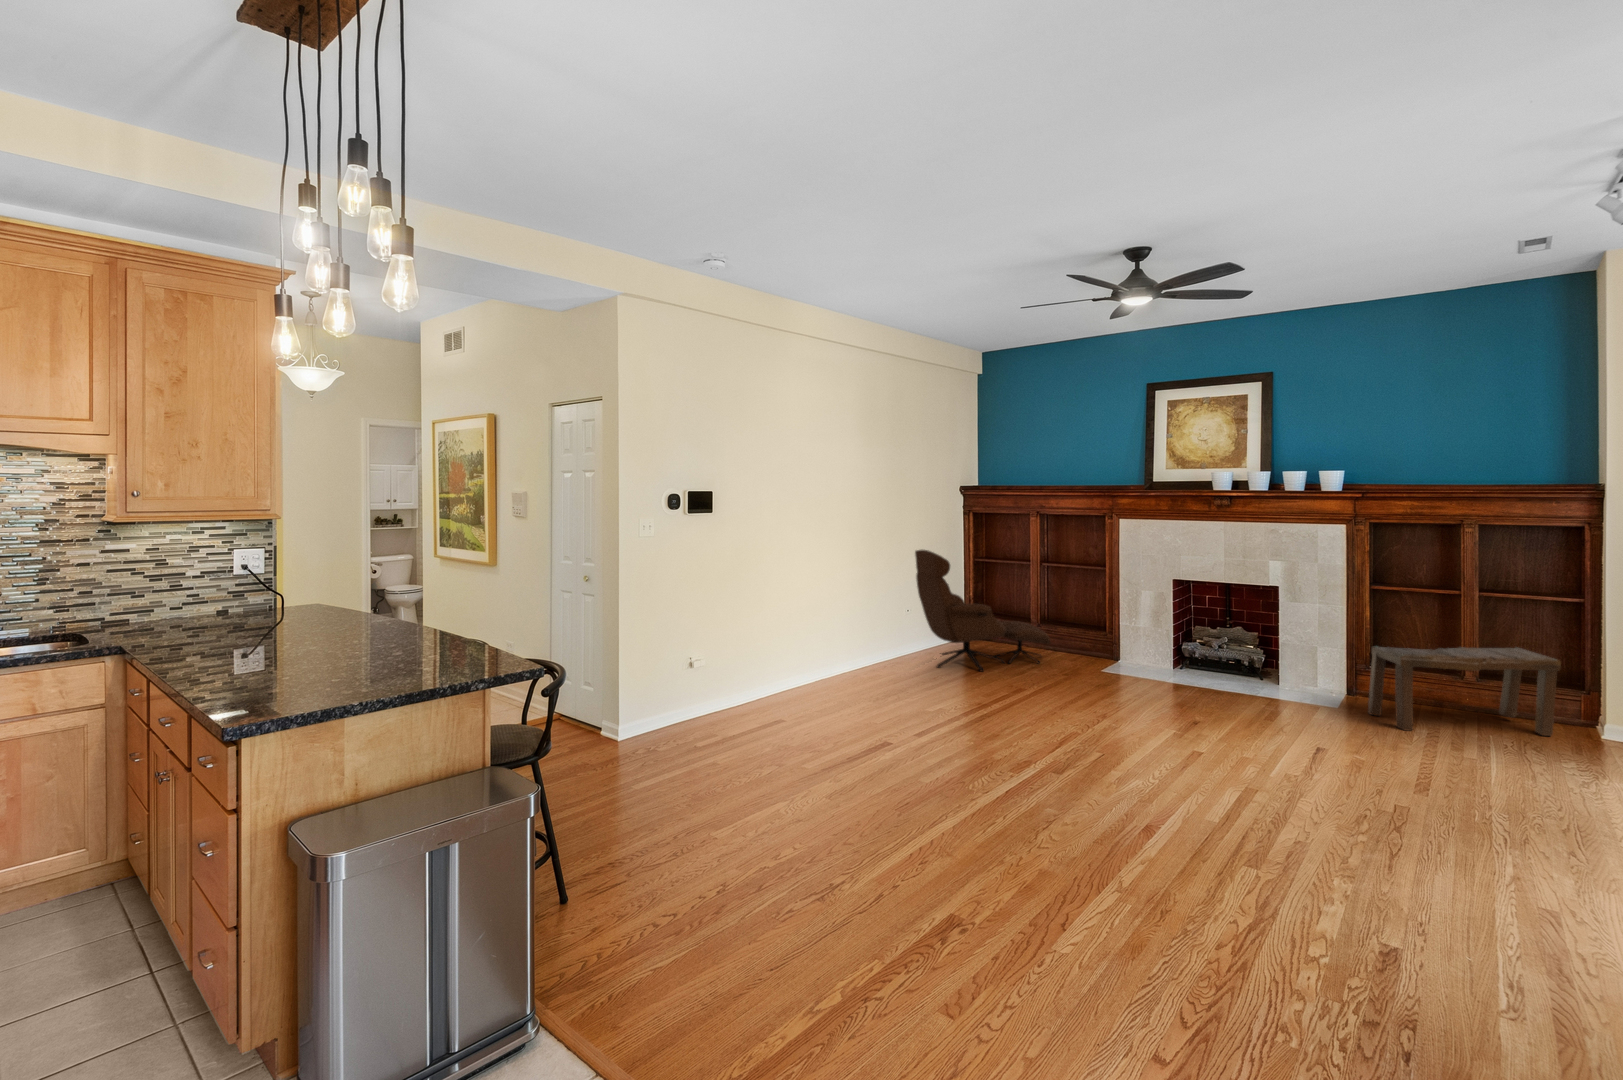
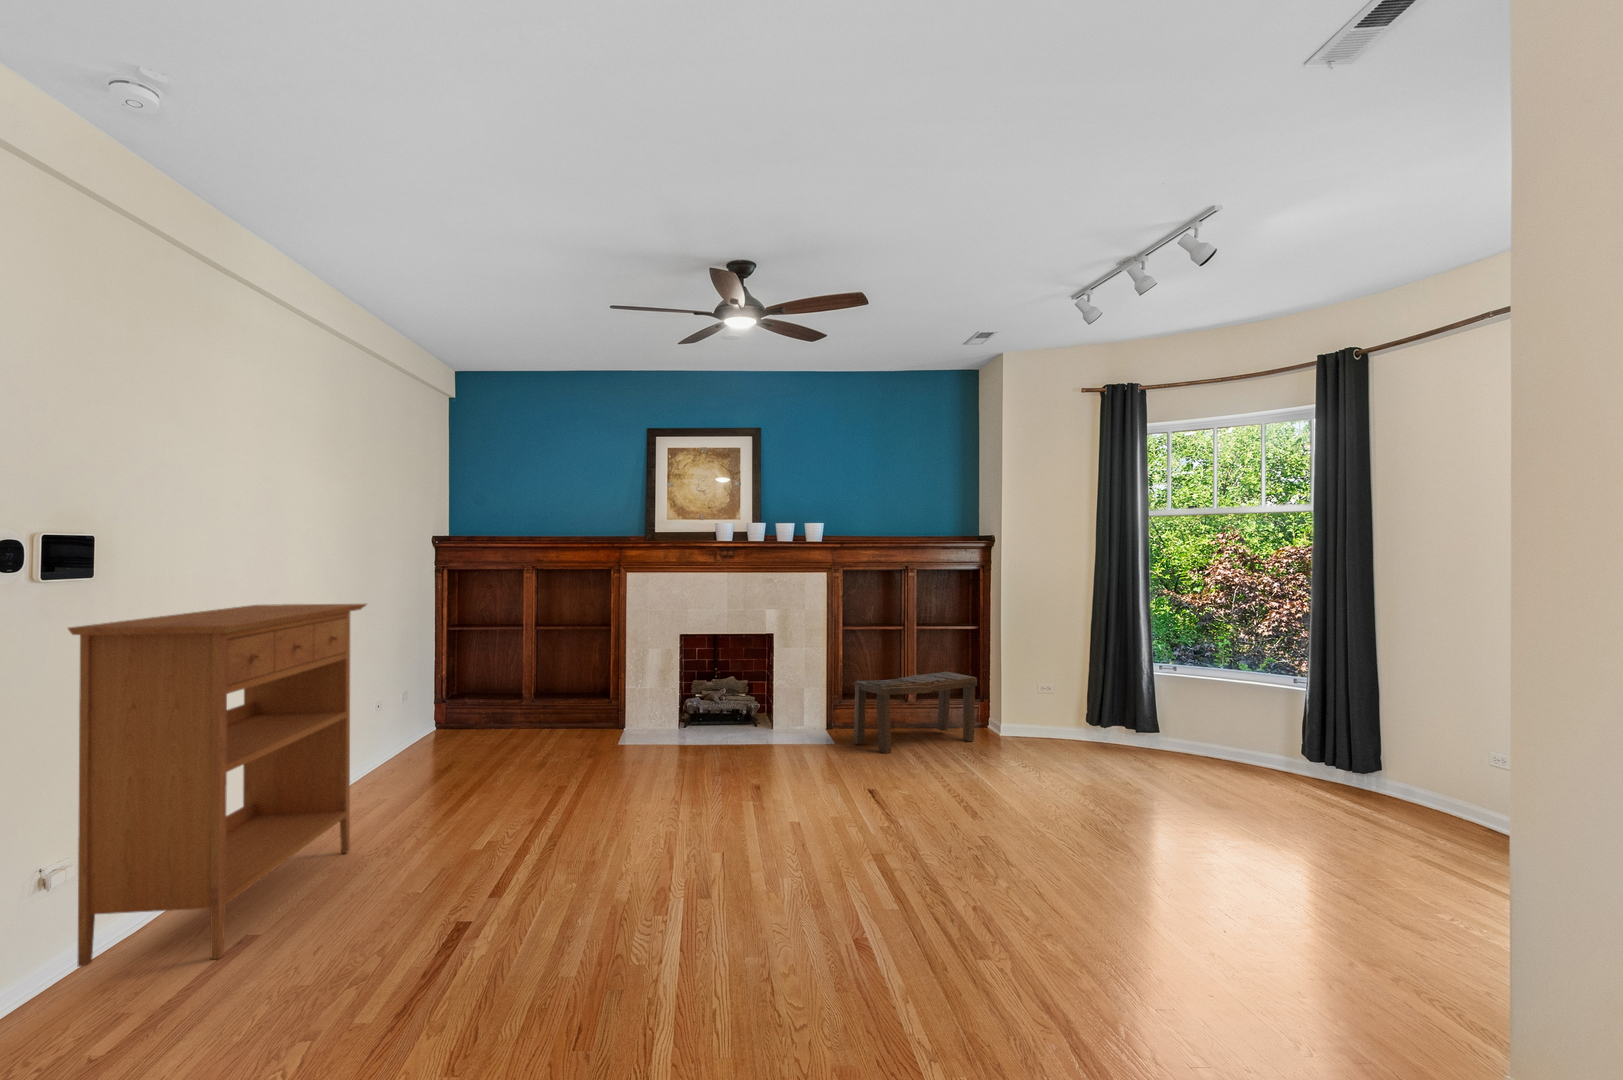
console table: none [716,550,887,776] -> present [68,604,366,967]
lounge chair: present [915,550,1050,671] -> none [375,610,552,764]

